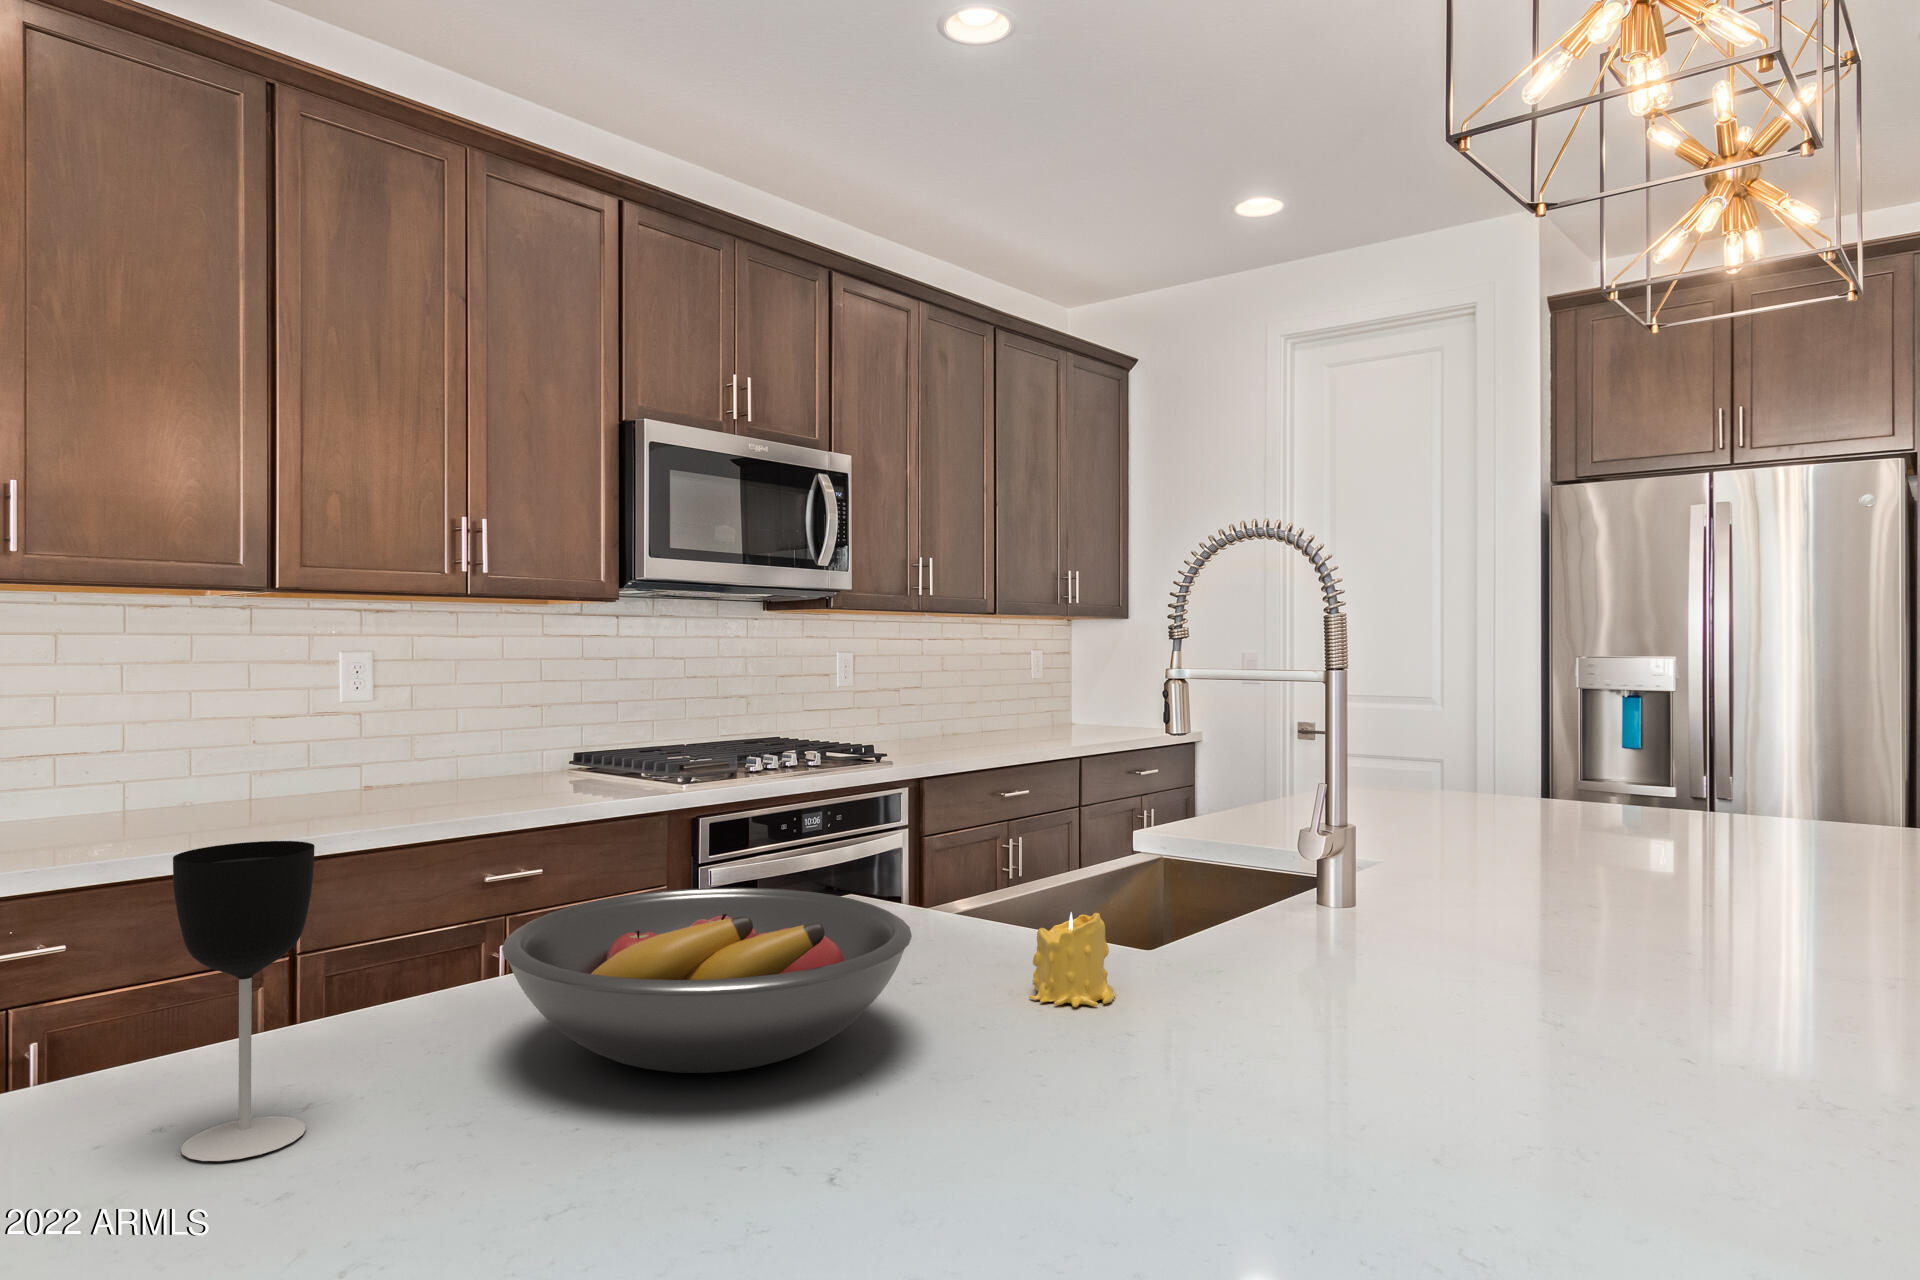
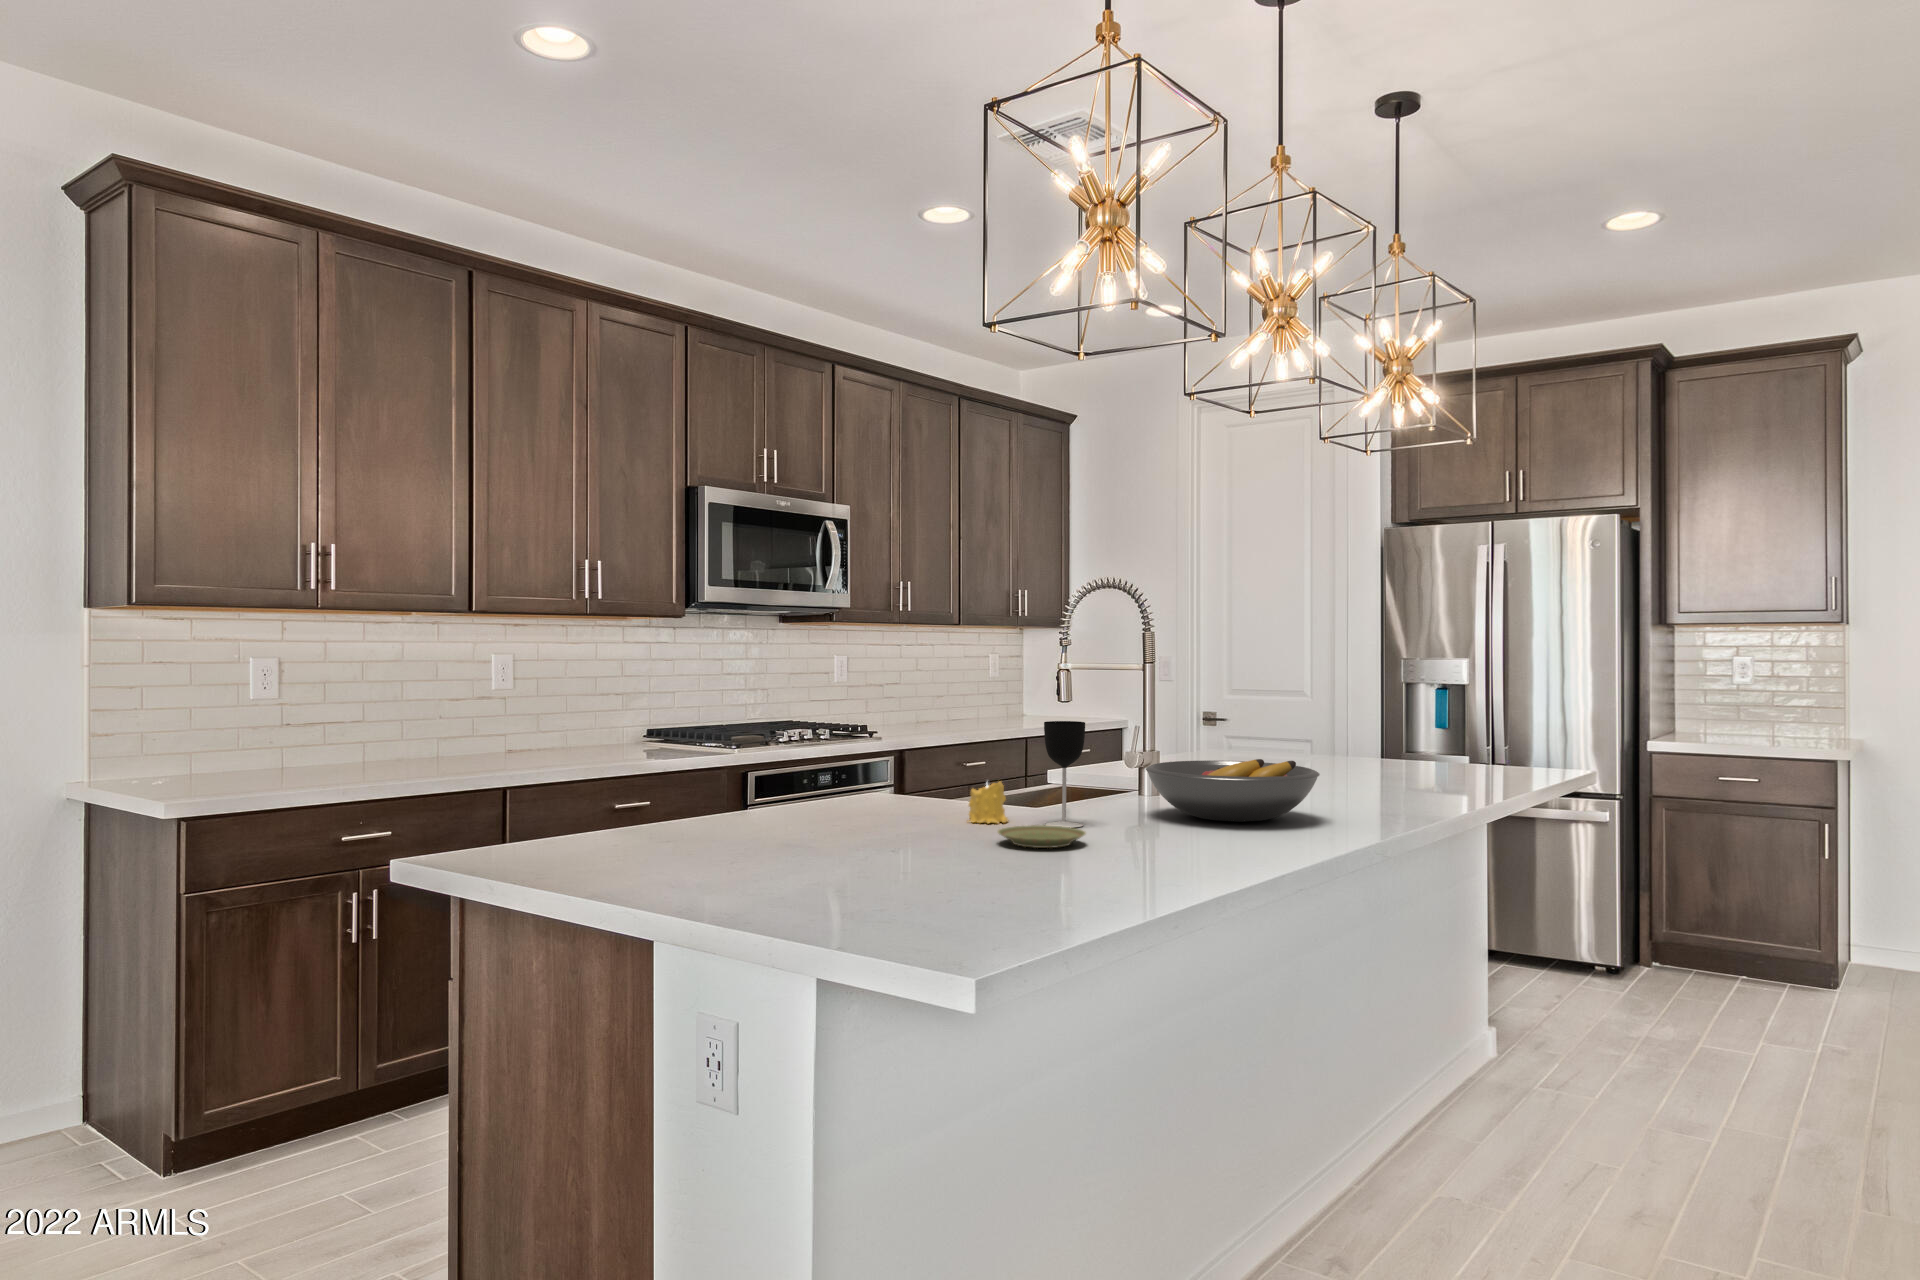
wine glass: present [173,841,315,1161] -> present [1044,721,1085,828]
fruit bowl: present [502,888,912,1073] -> present [1146,759,1320,822]
plate: none [1111,1042,1326,1131] -> present [998,825,1086,848]

